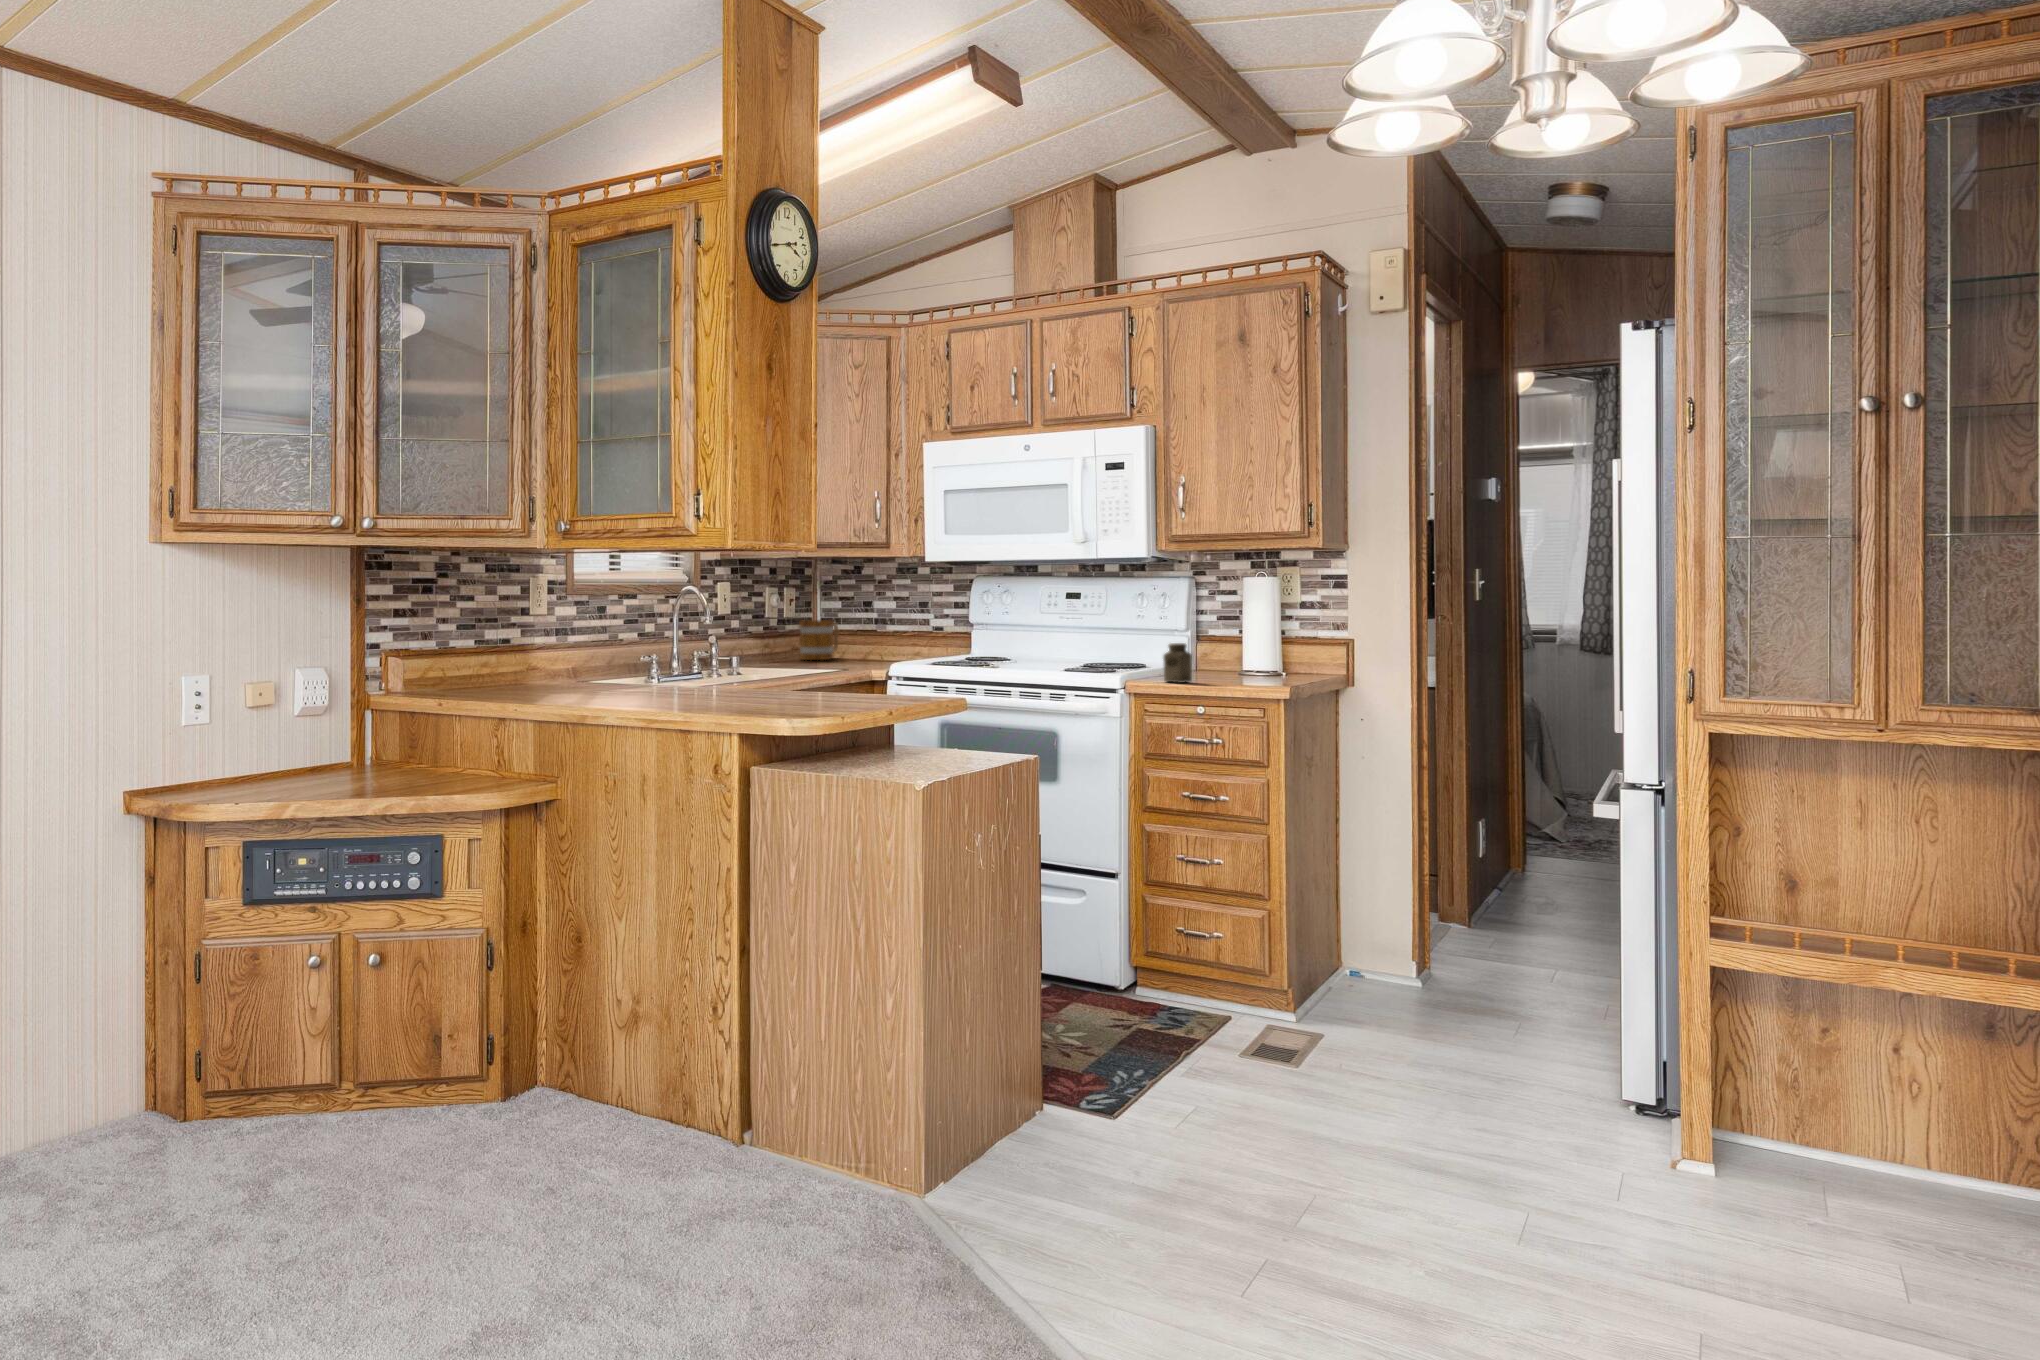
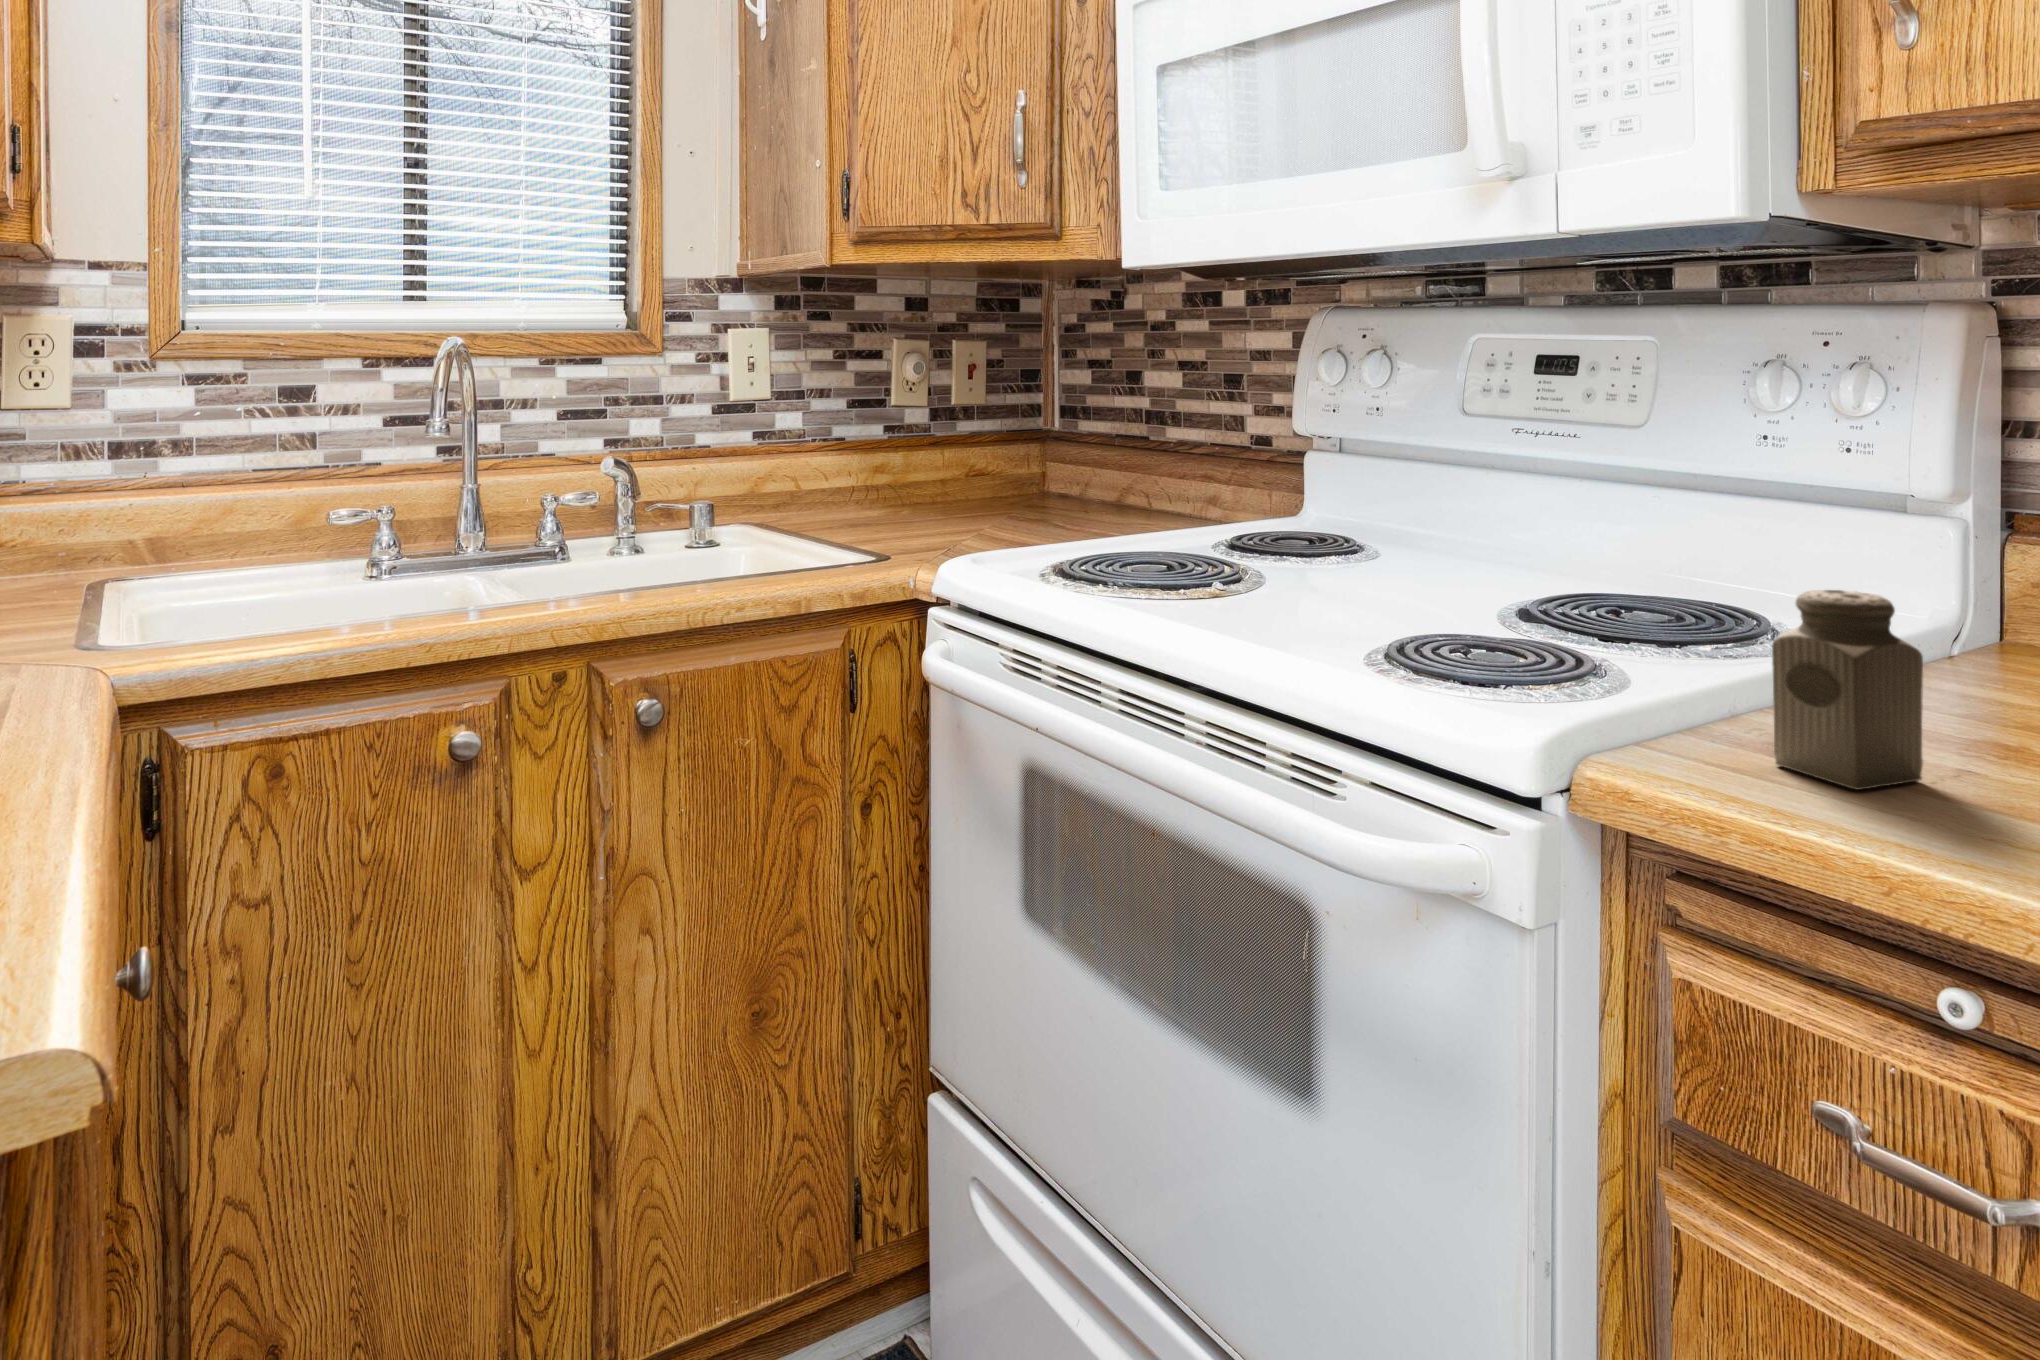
mug: present [799,620,839,660] -> none [943,413,1048,507]

